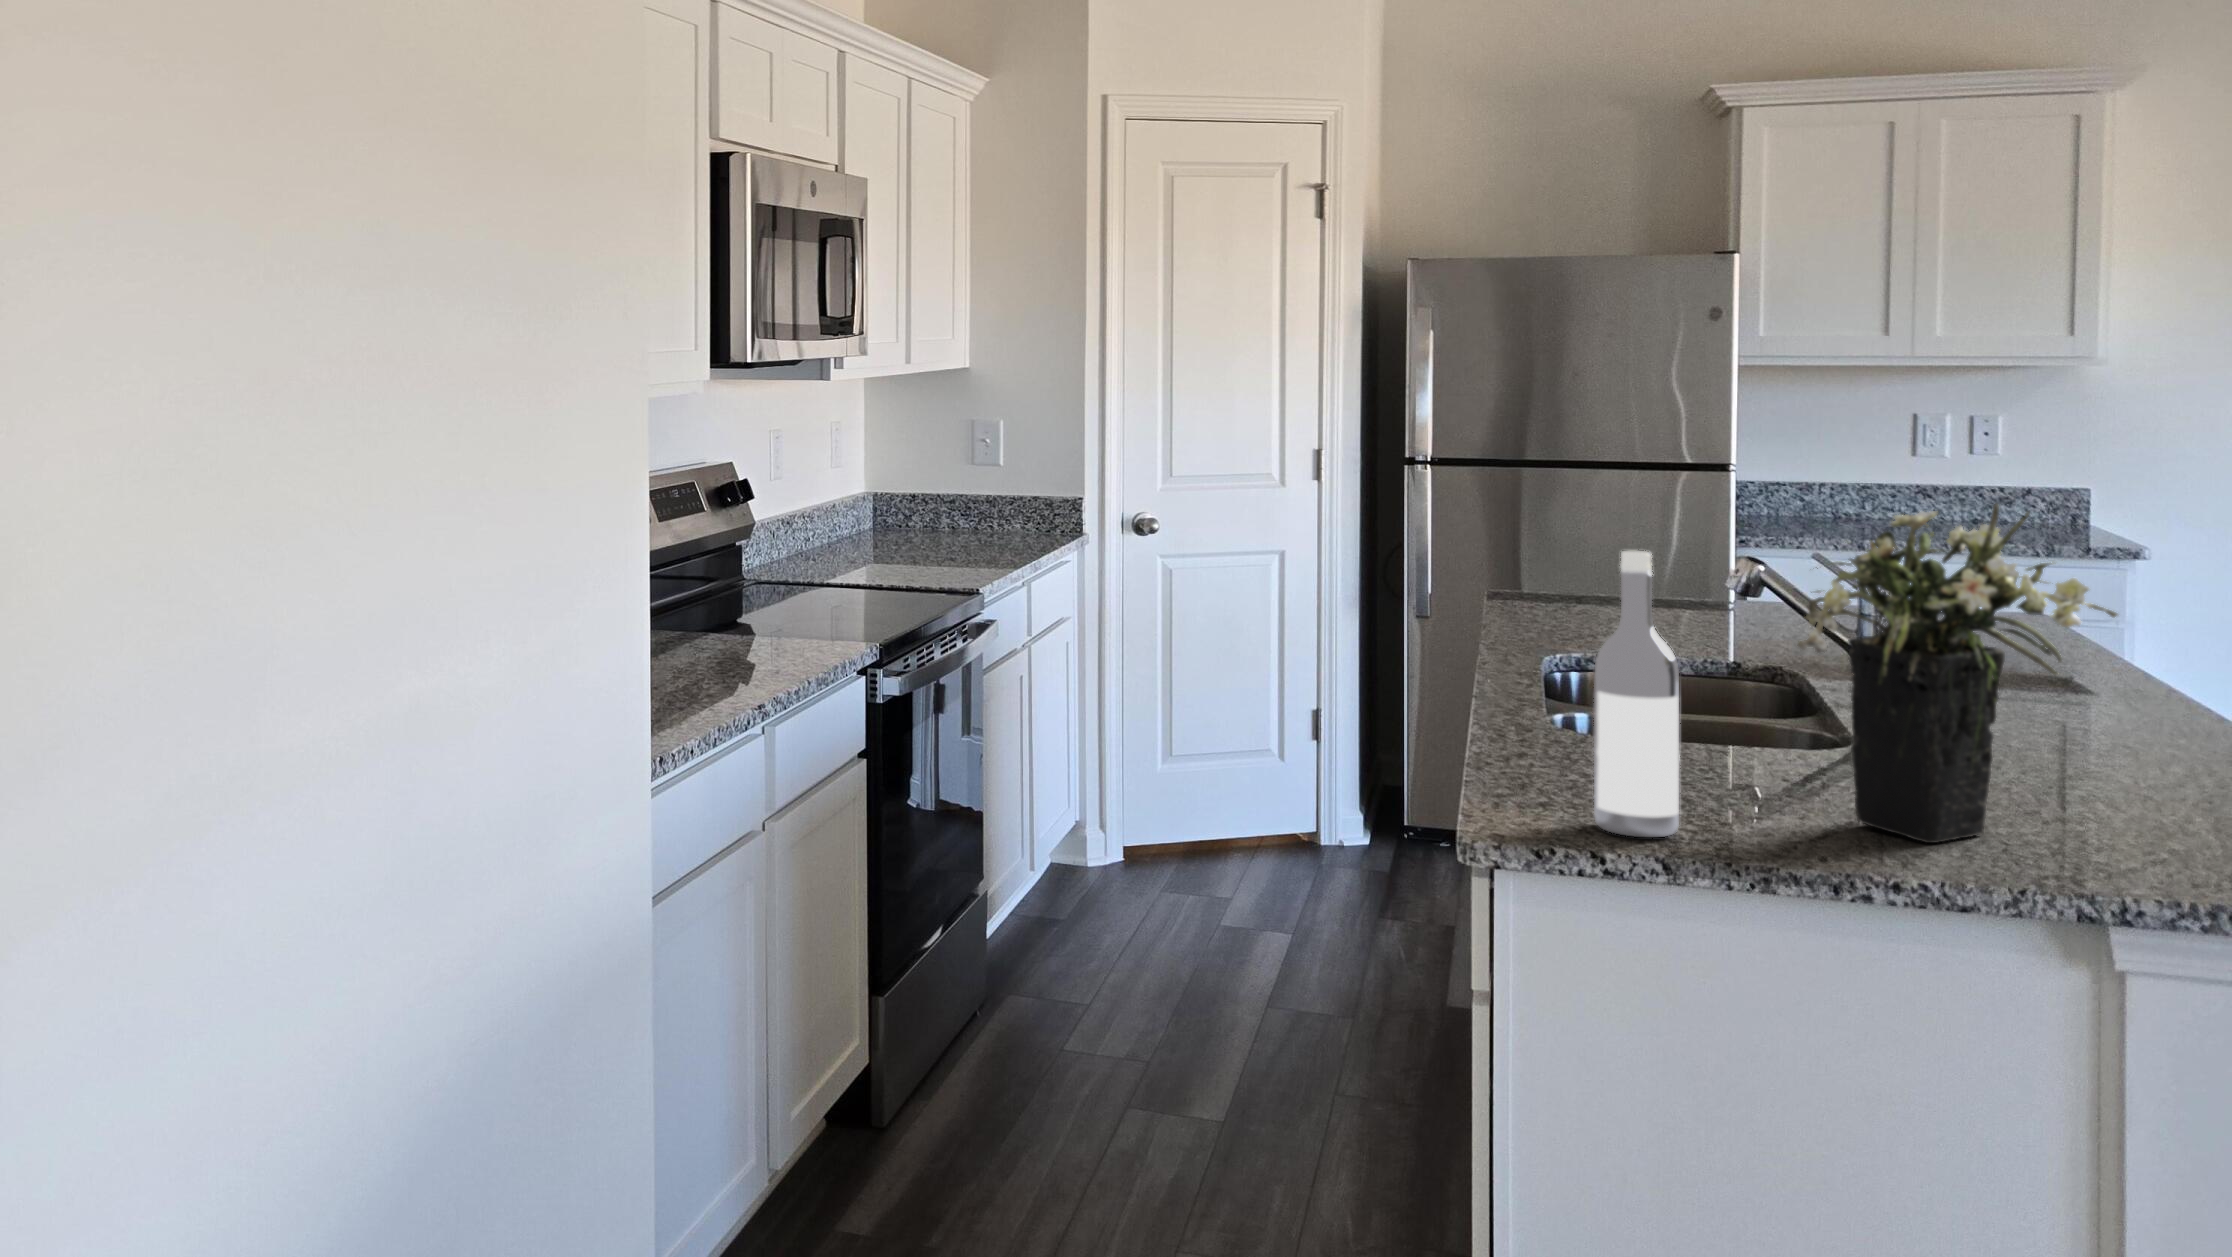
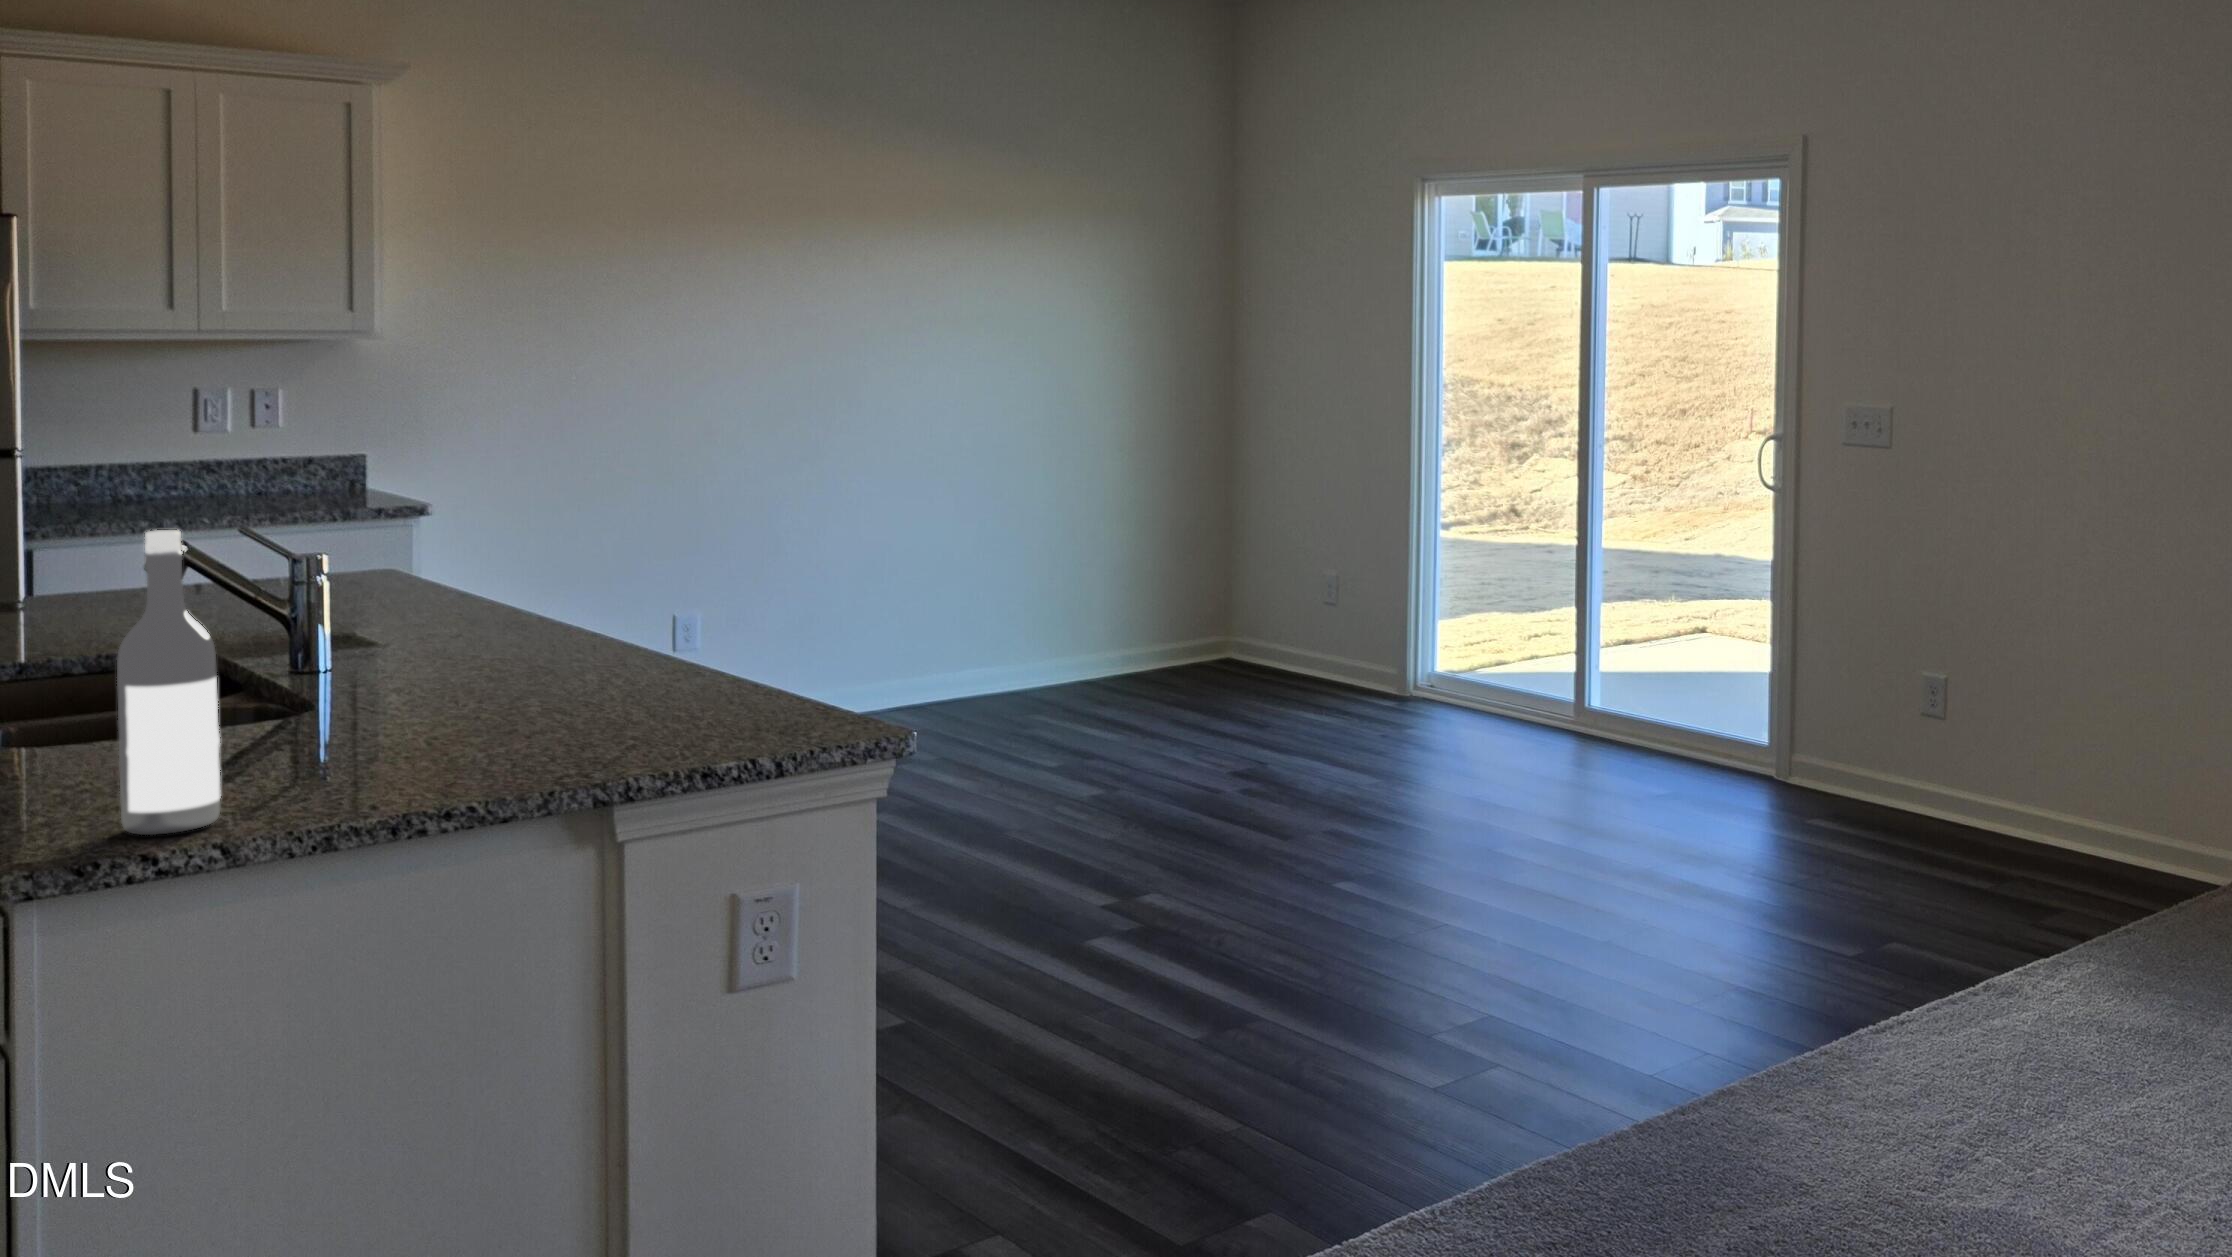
flower arrangement: present [1797,504,2117,843] -> none [317,459,601,773]

